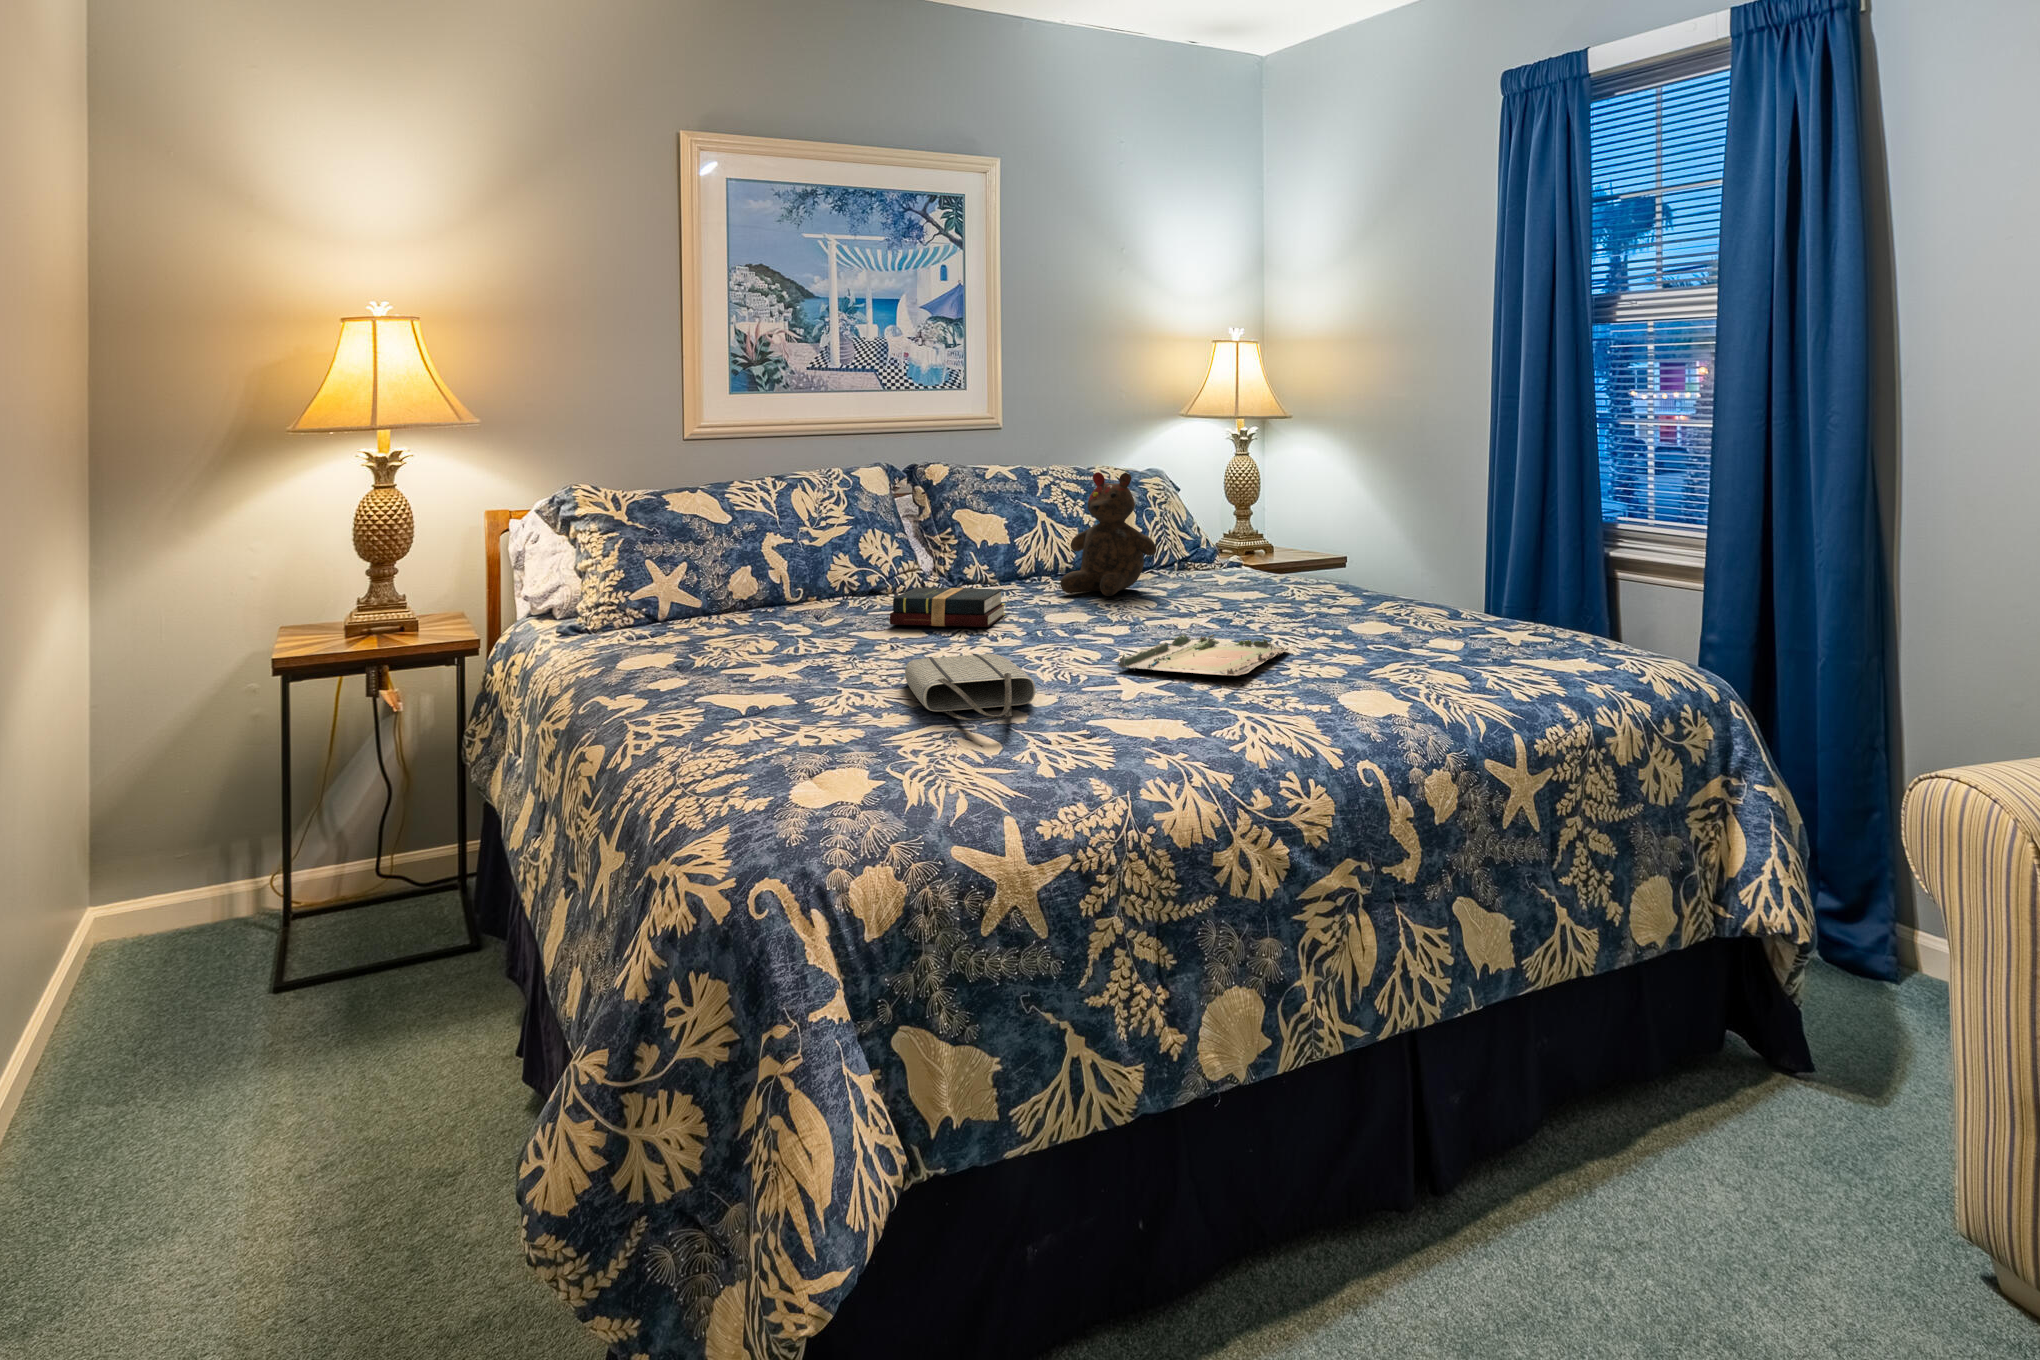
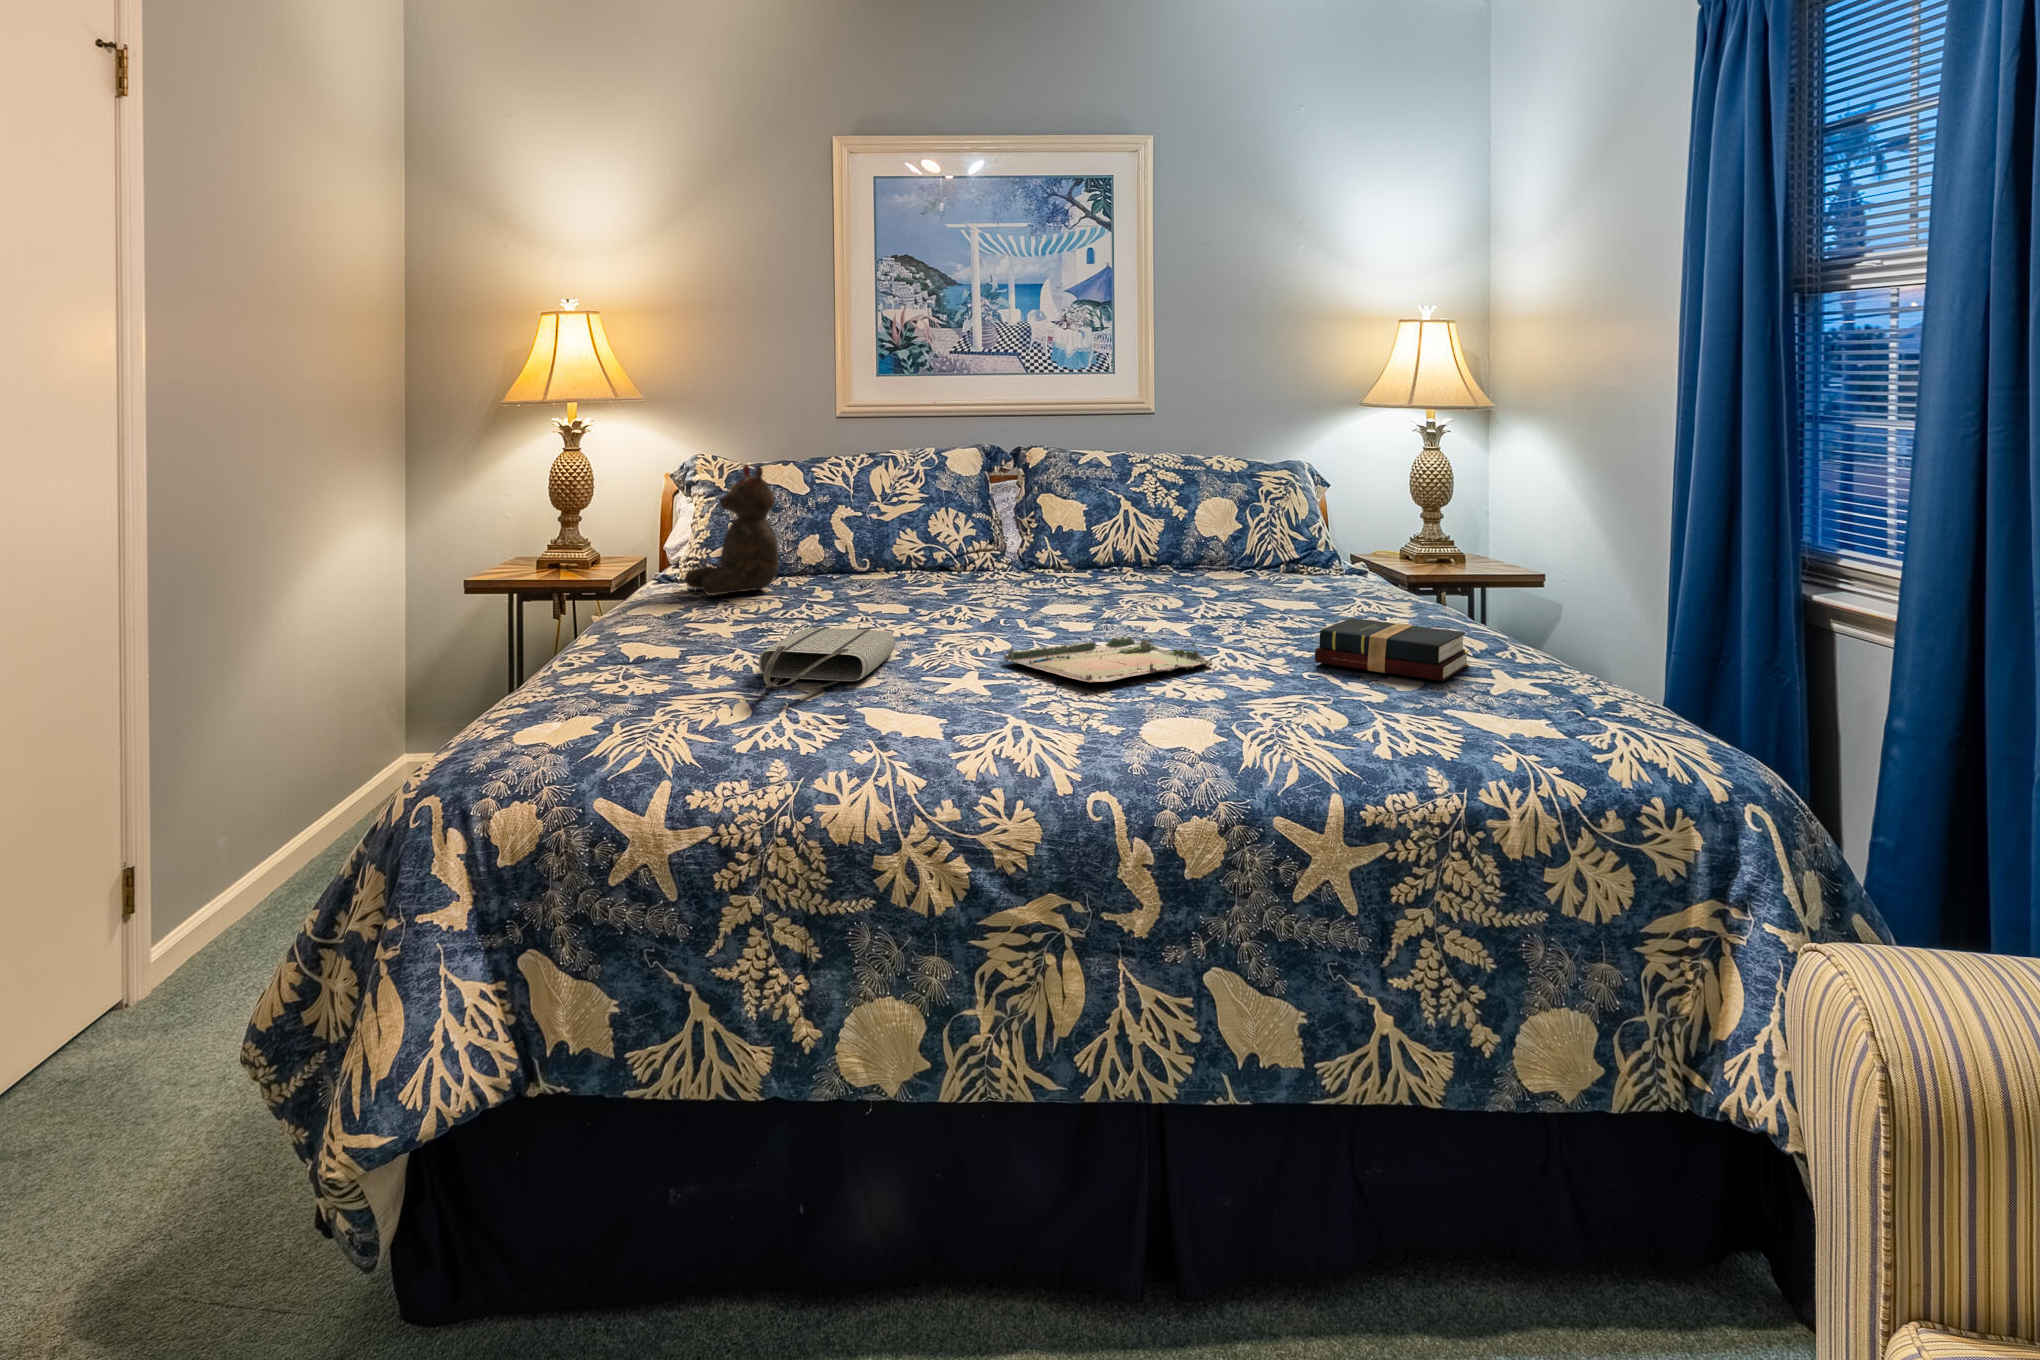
teddy bear: present [1060,472,1156,596] -> present [685,464,779,595]
hardback book: present [890,588,1005,627] -> present [1315,618,1469,681]

